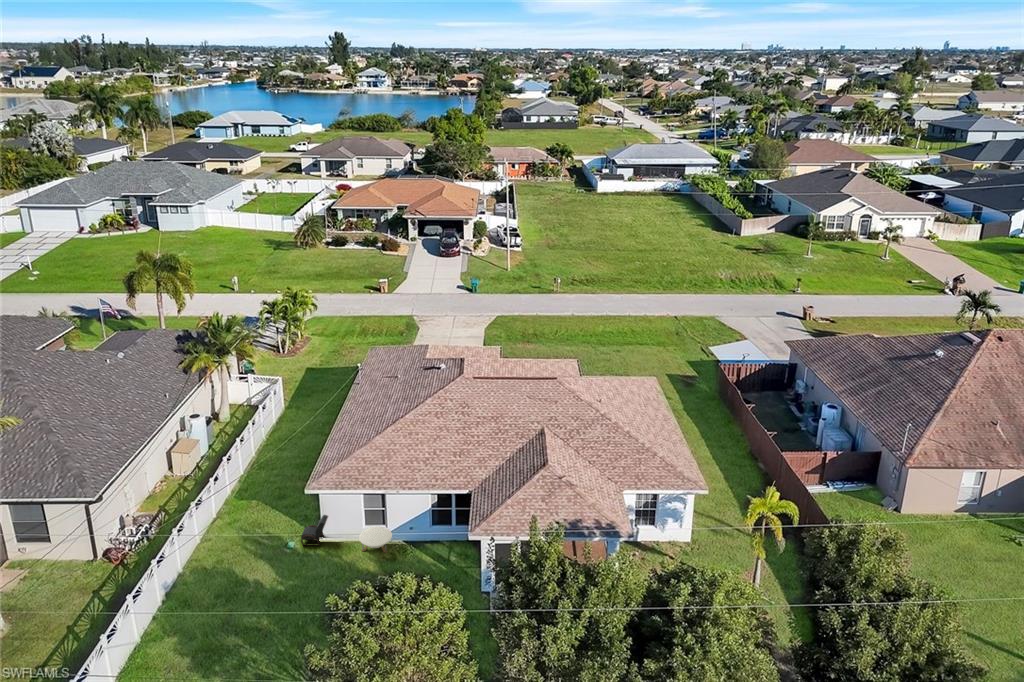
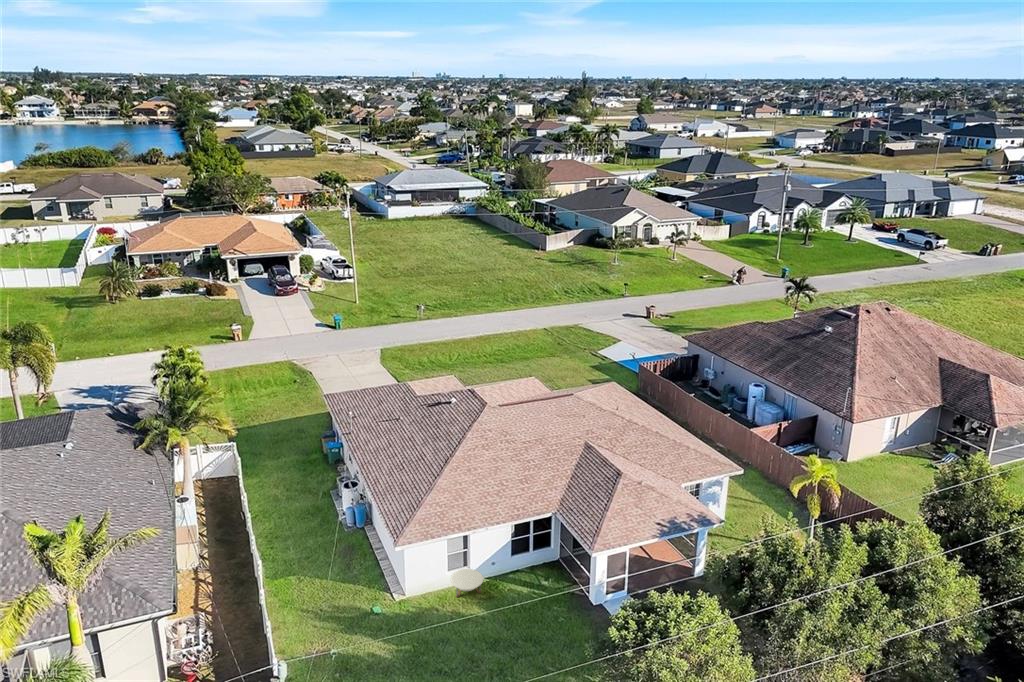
lounge chair: present [301,515,328,546] -> none [387,570,417,608]

